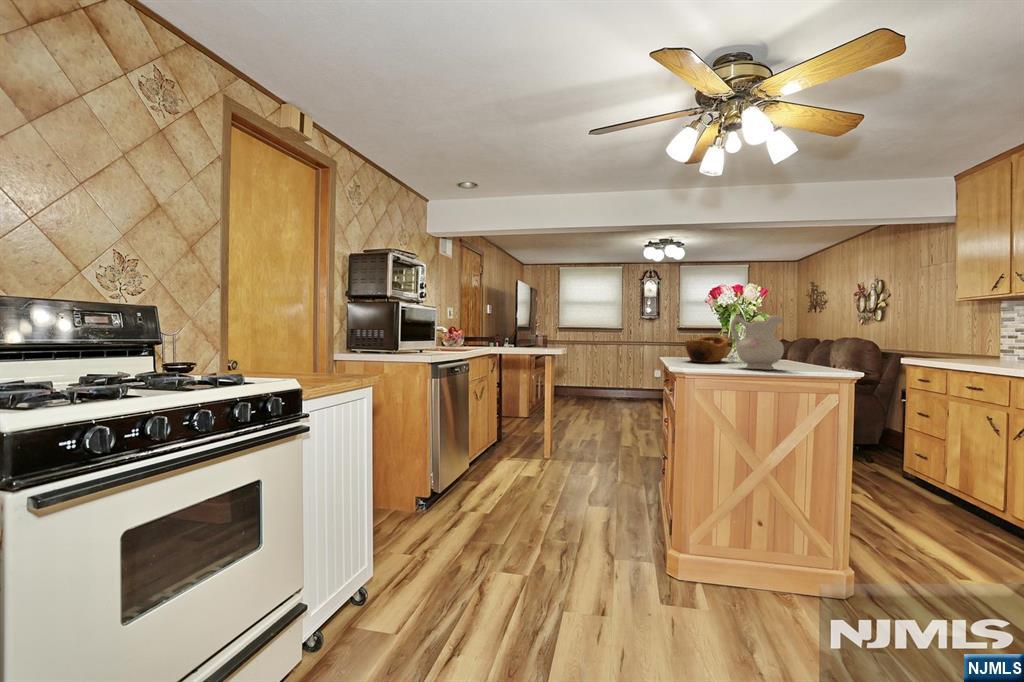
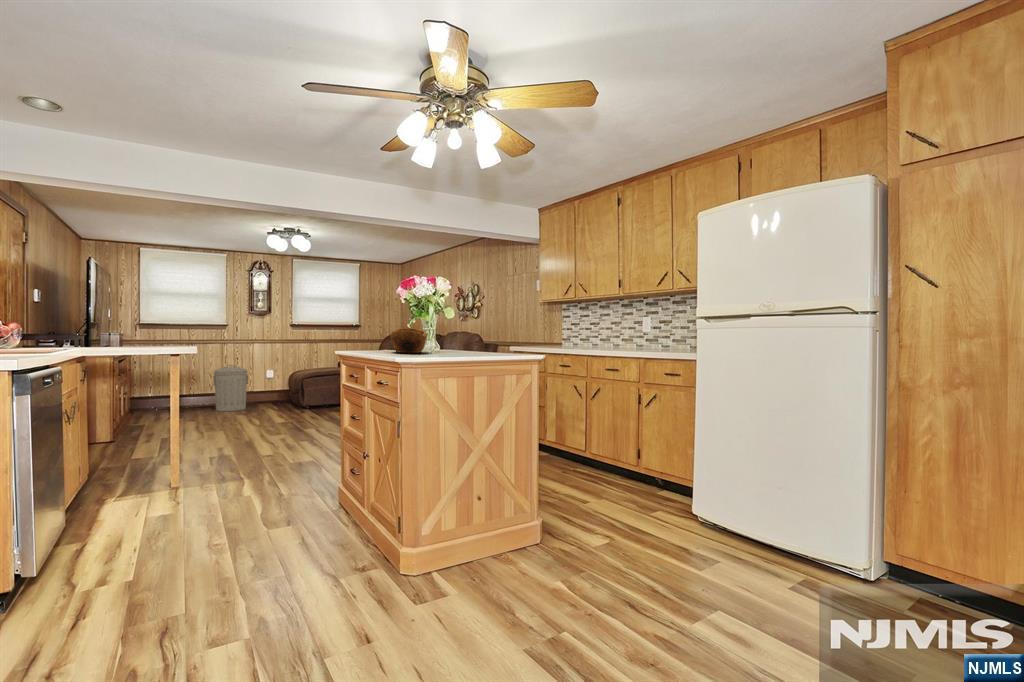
ceramic pitcher: present [731,315,784,370] -> none [445,305,490,356]
trash can: none [611,362,637,401] -> present [213,365,248,411]

